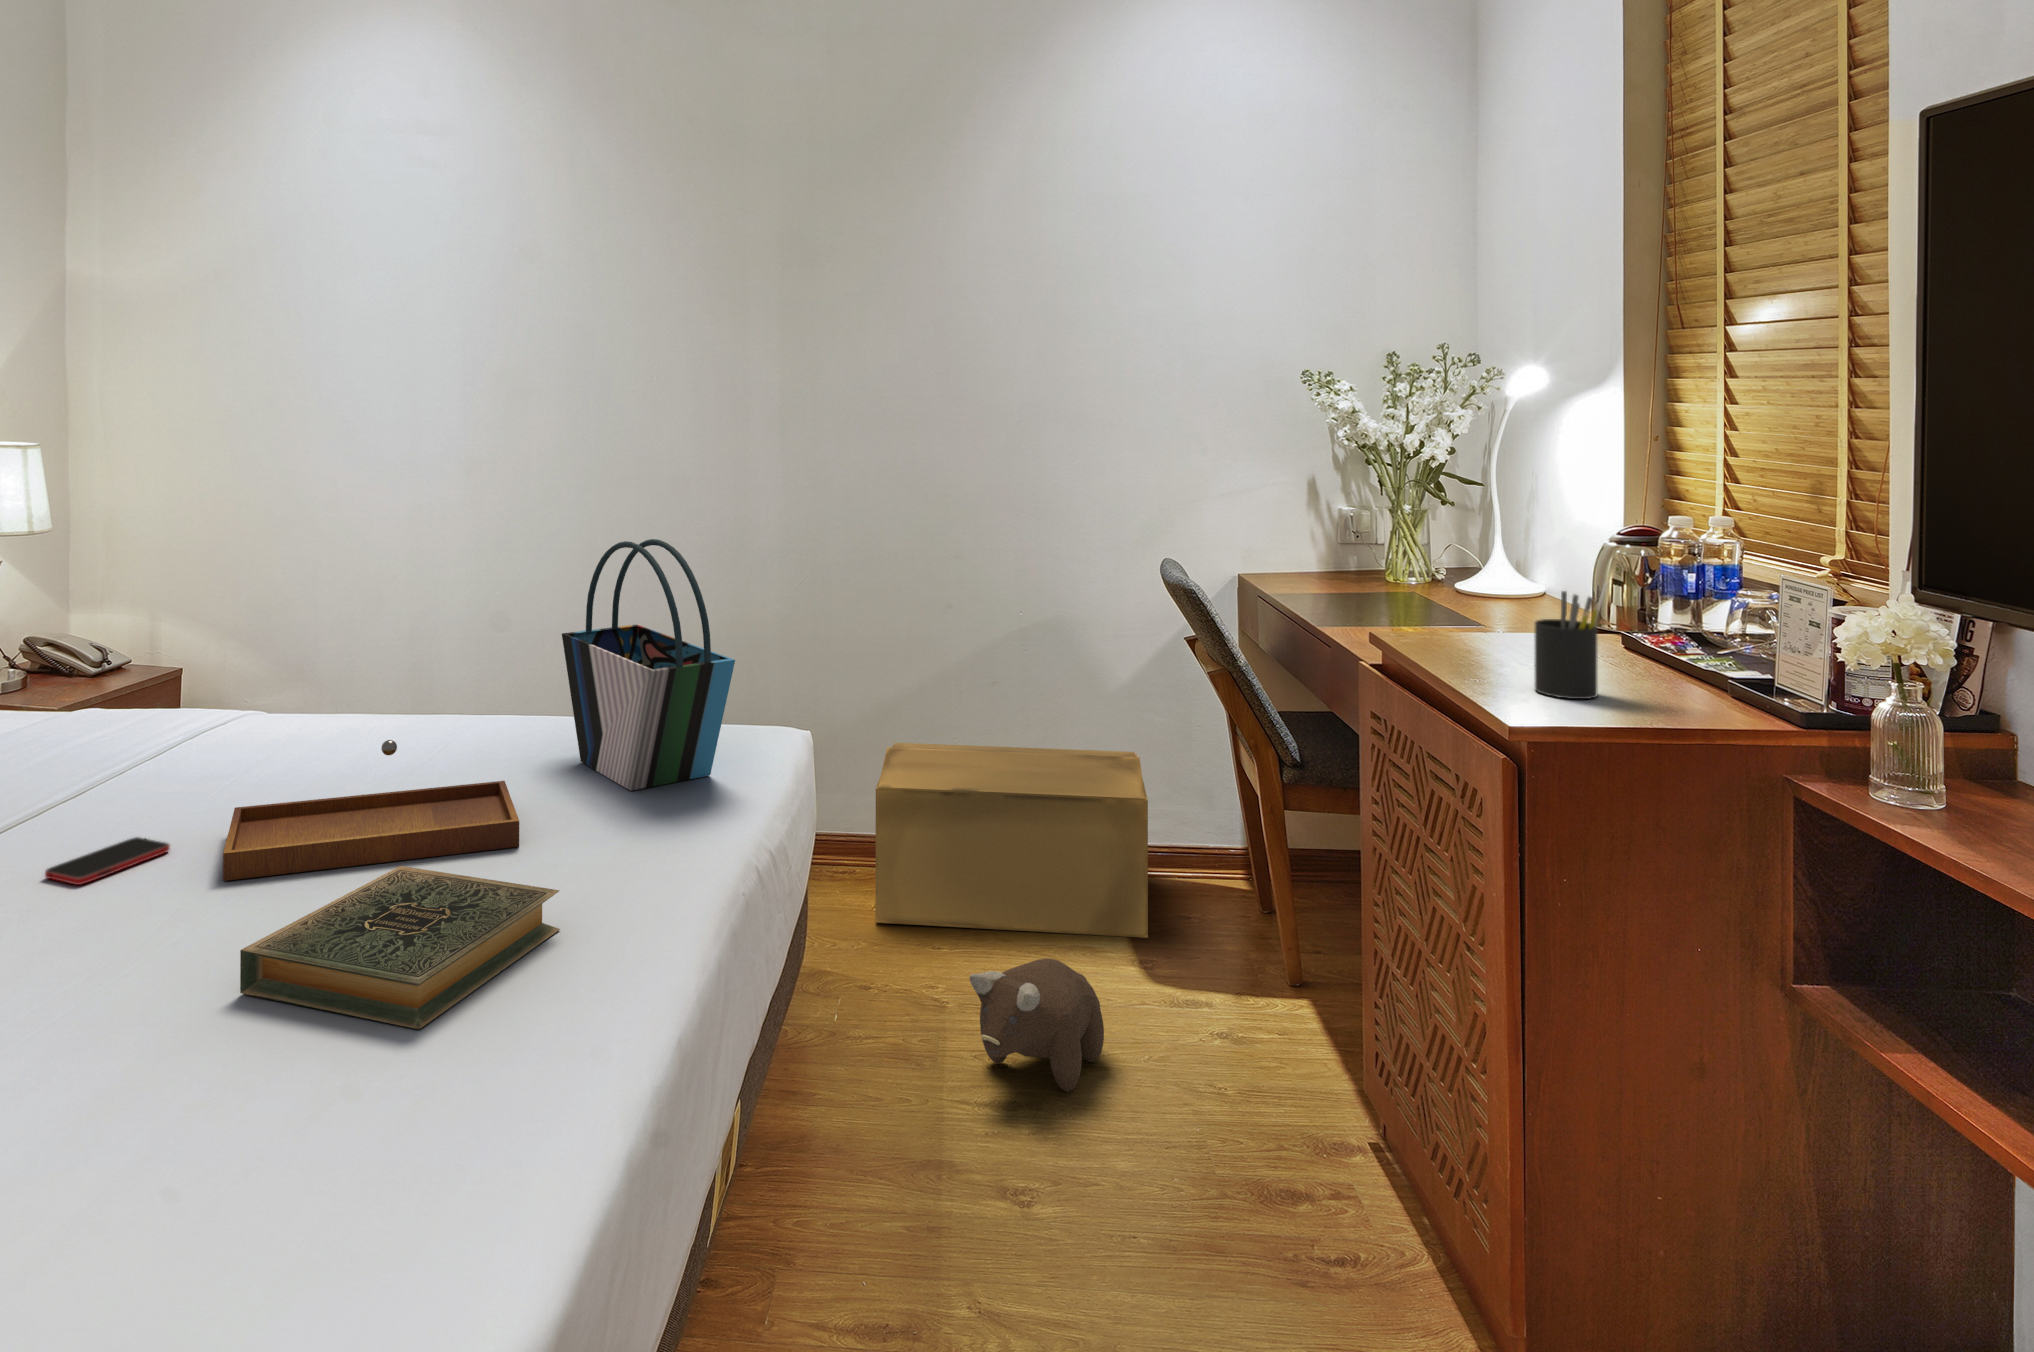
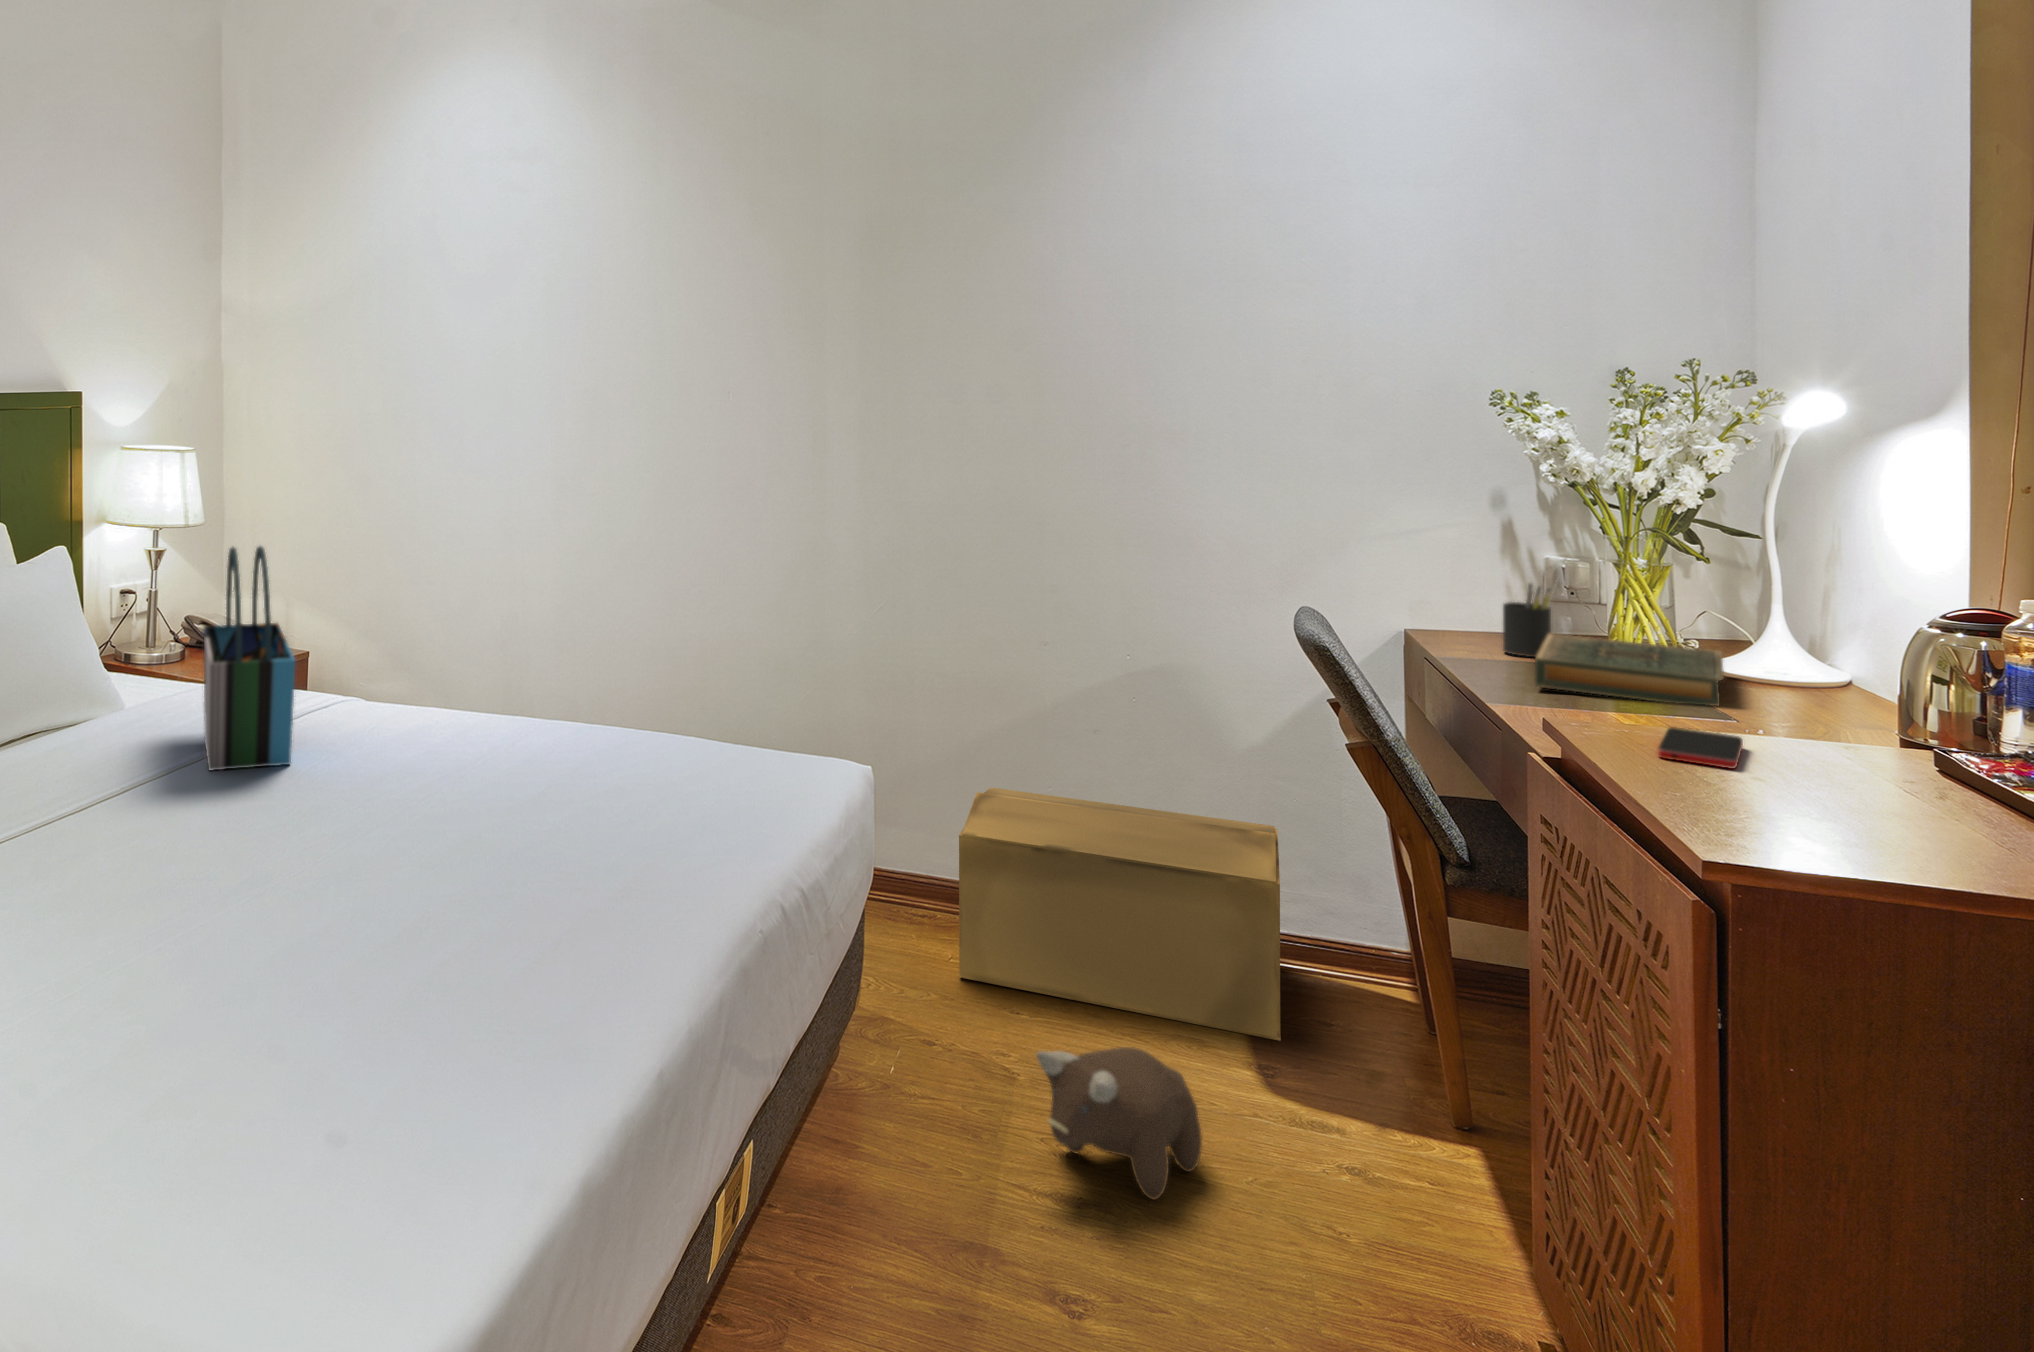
tote bag: present [562,539,735,791] -> present [203,546,296,770]
pen holder: present [1535,583,1607,699] -> present [1503,584,1556,657]
tray: present [223,740,519,881] -> none [293,742,555,858]
smartphone: present [45,837,170,885] -> present [1658,727,1743,769]
hardback book: present [240,866,560,1029] -> present [1535,634,1724,706]

